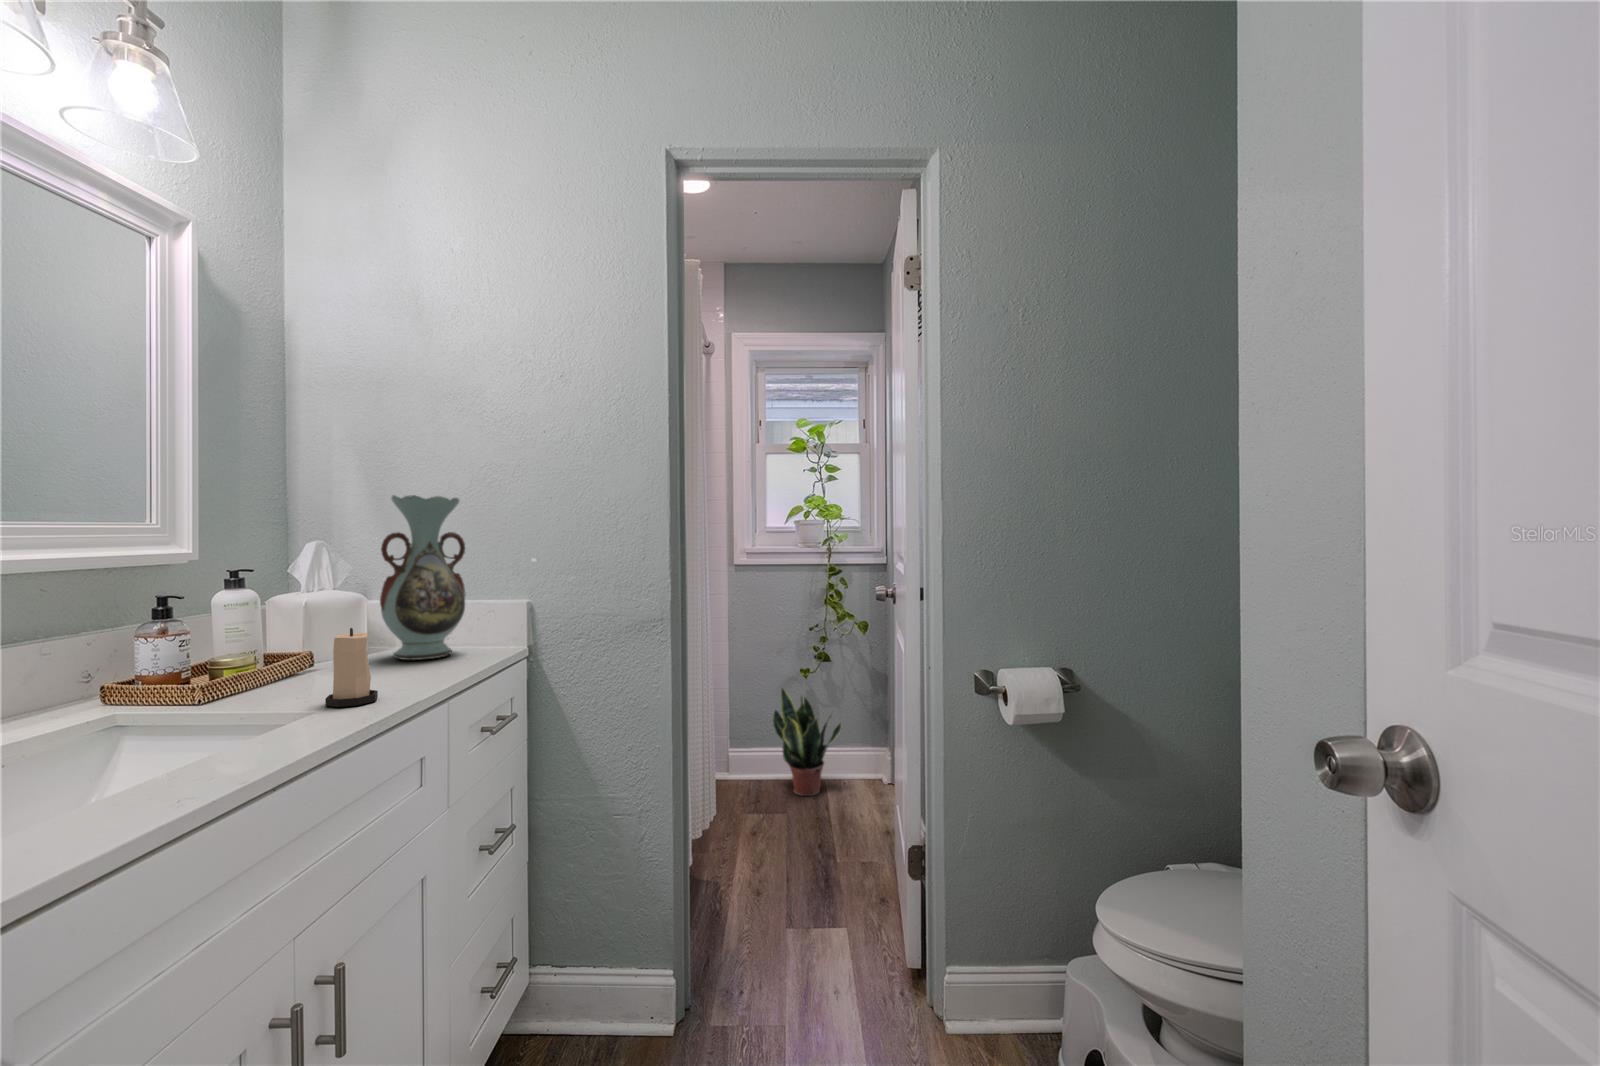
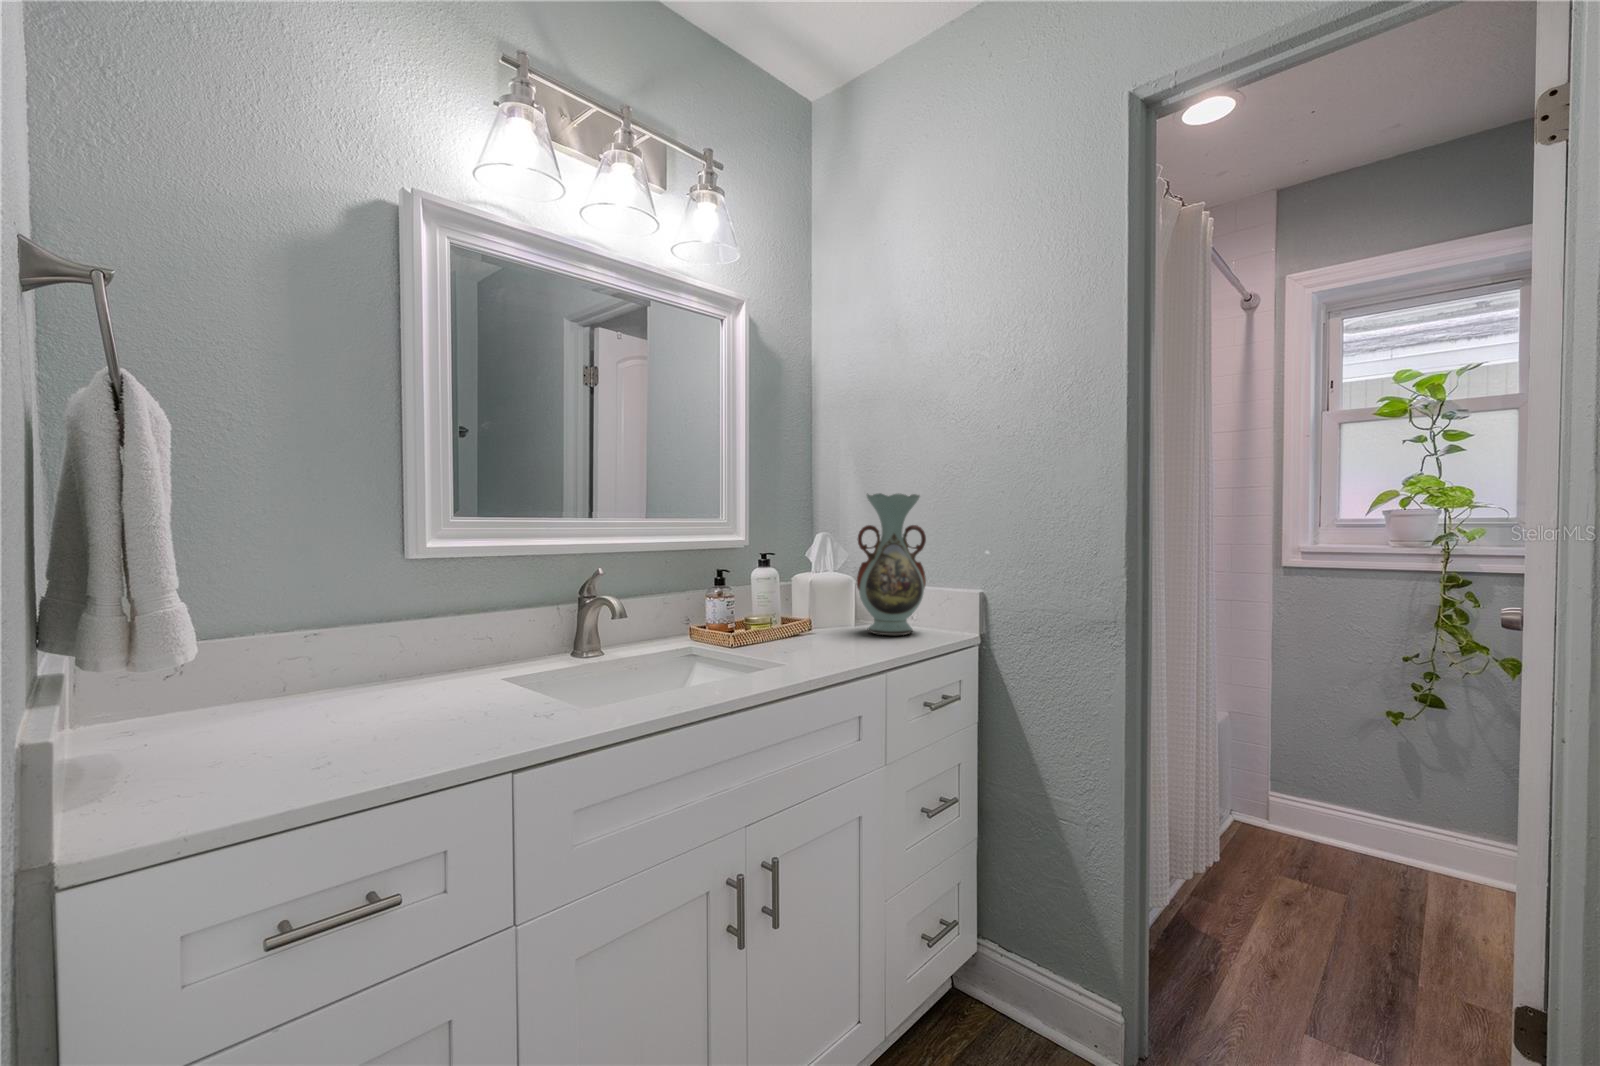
candle: present [325,628,378,707] -> none [790,602,827,665]
potted plant: present [773,688,841,796] -> none [1337,729,1457,886]

